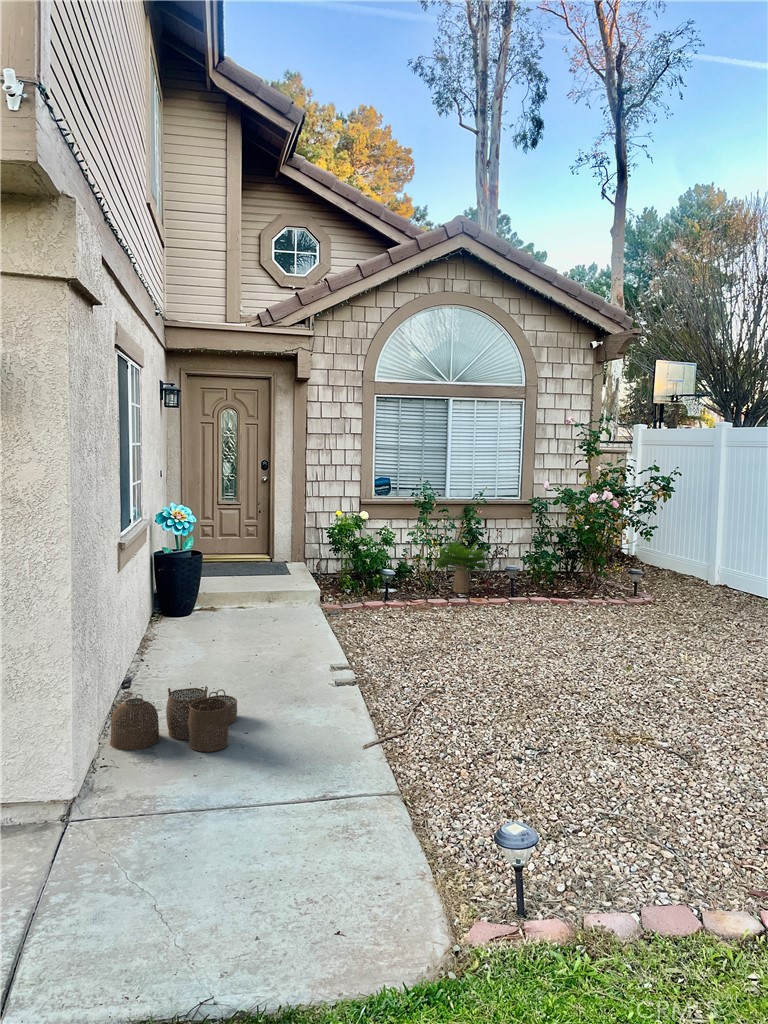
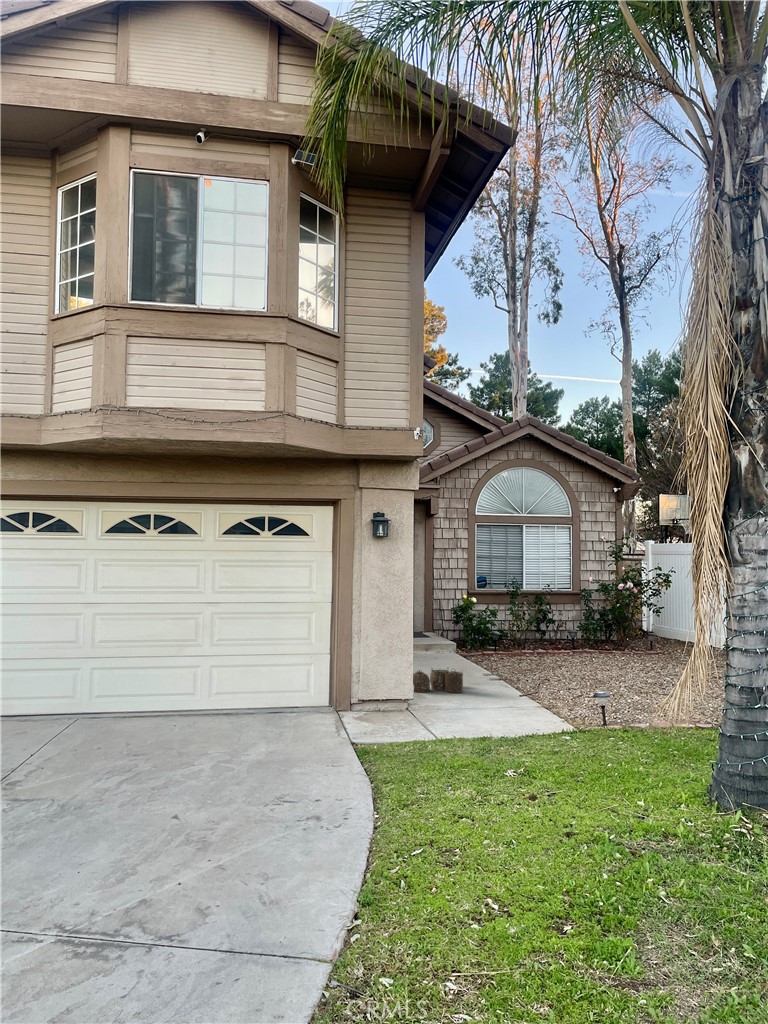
potted plant: present [434,541,490,593] -> none [517,615,559,650]

